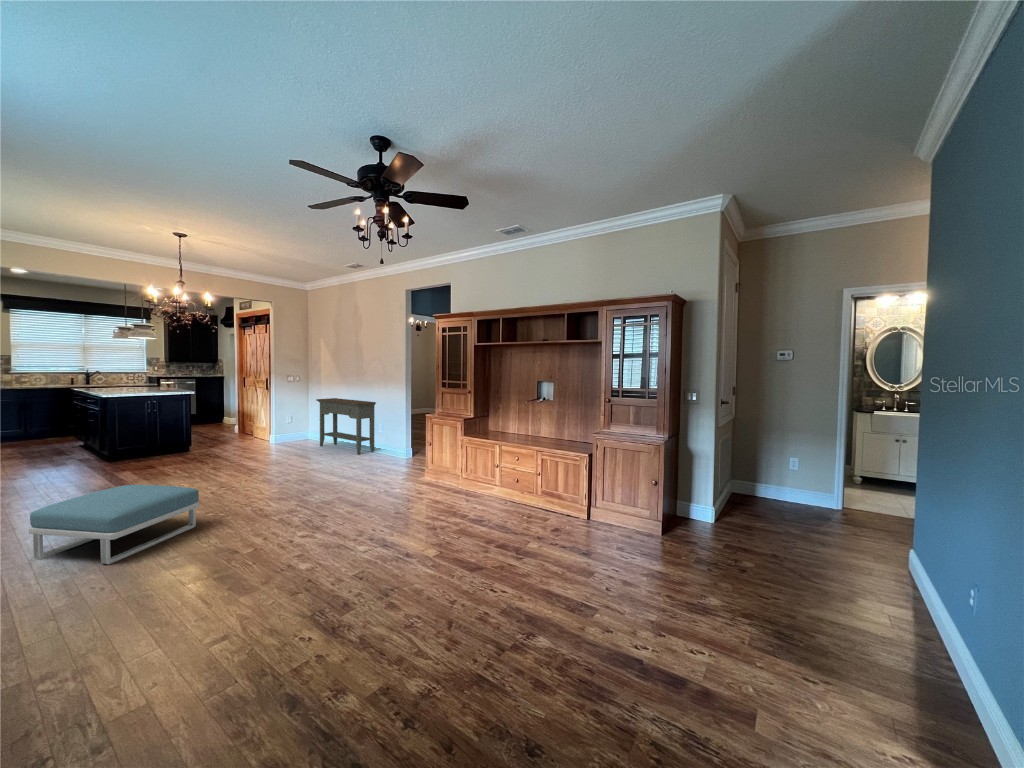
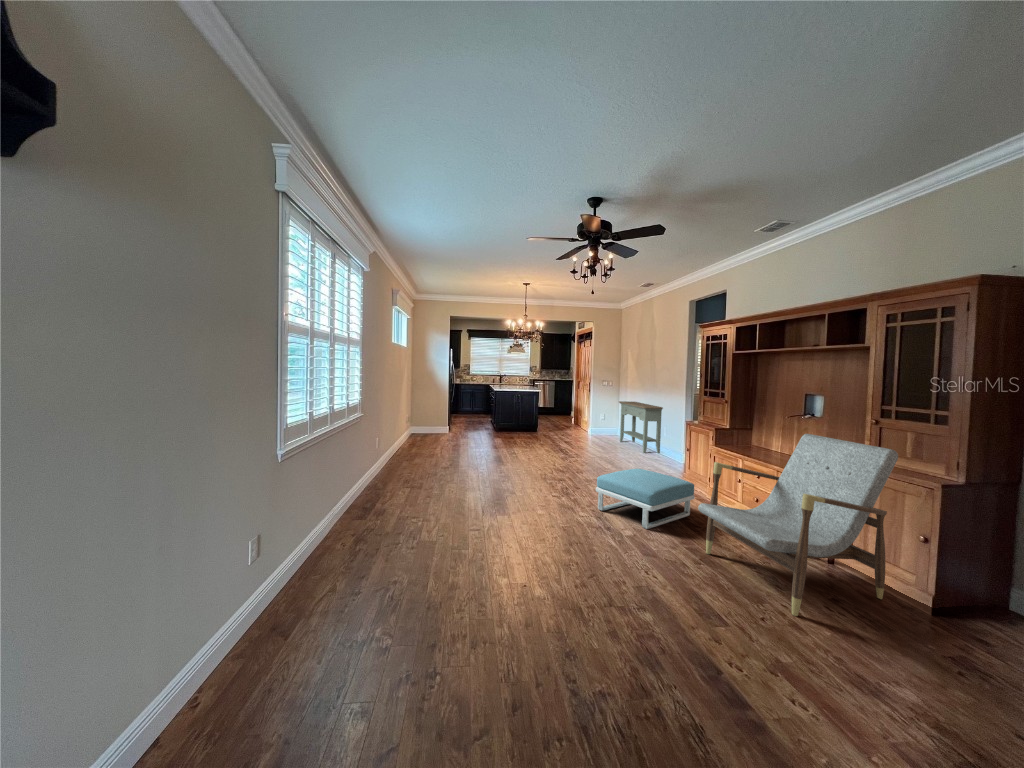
armchair: none [513,415,638,574] -> present [698,434,898,616]
footstool: present [29,485,199,564] -> present [596,469,694,529]

